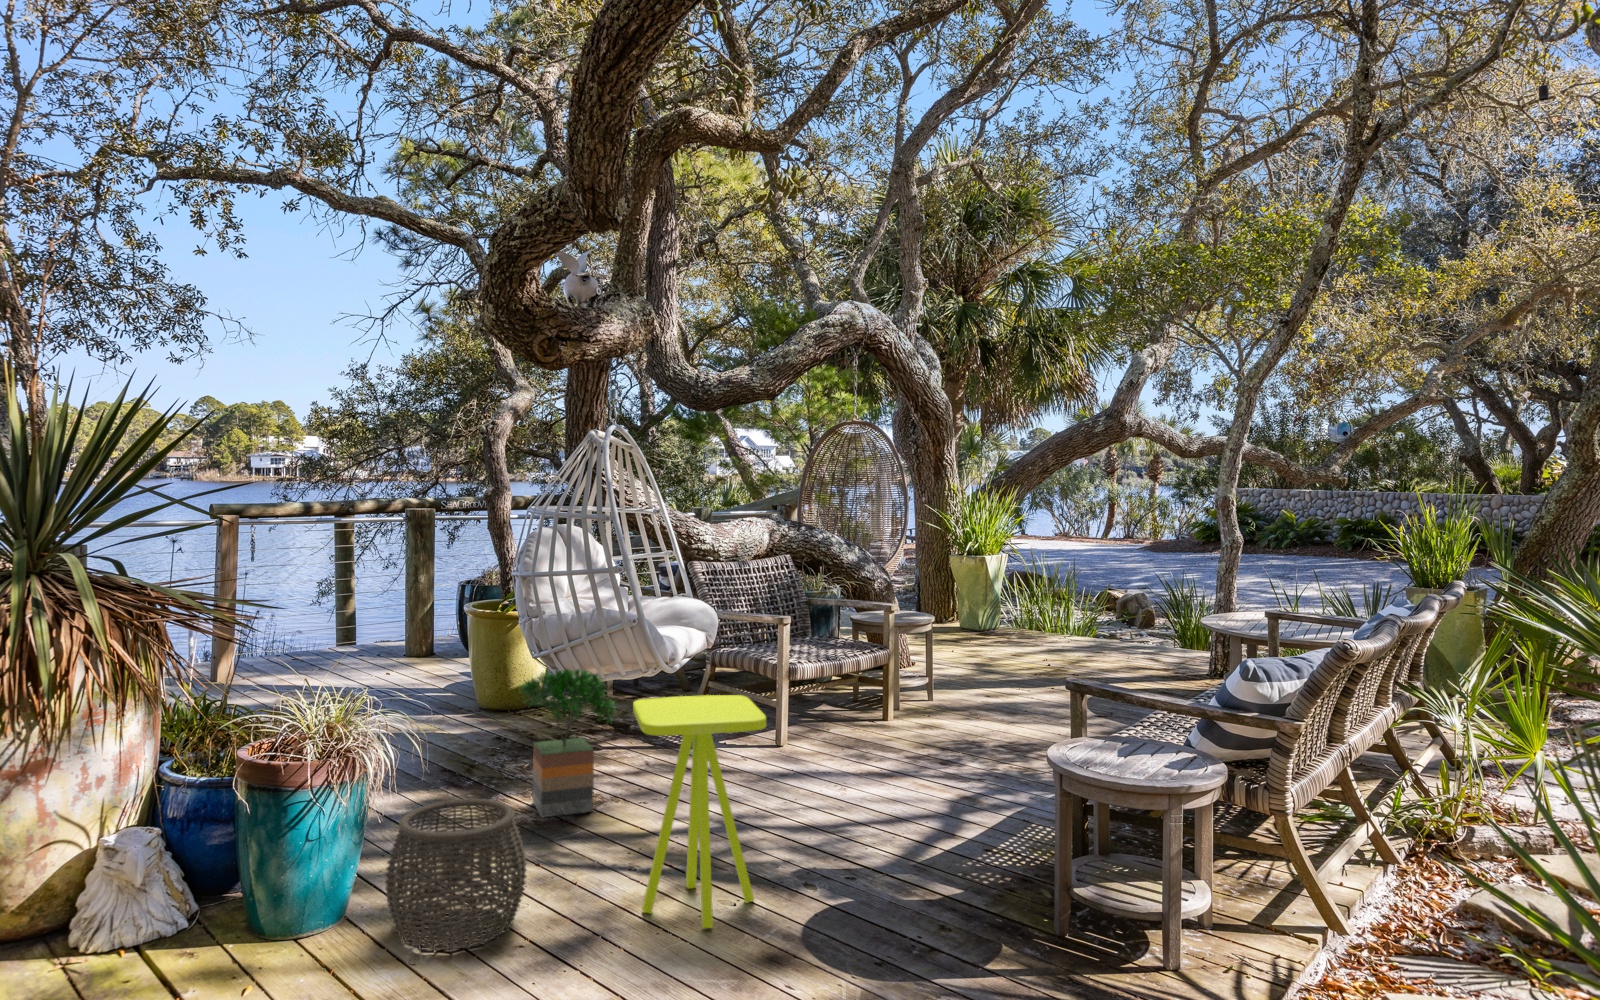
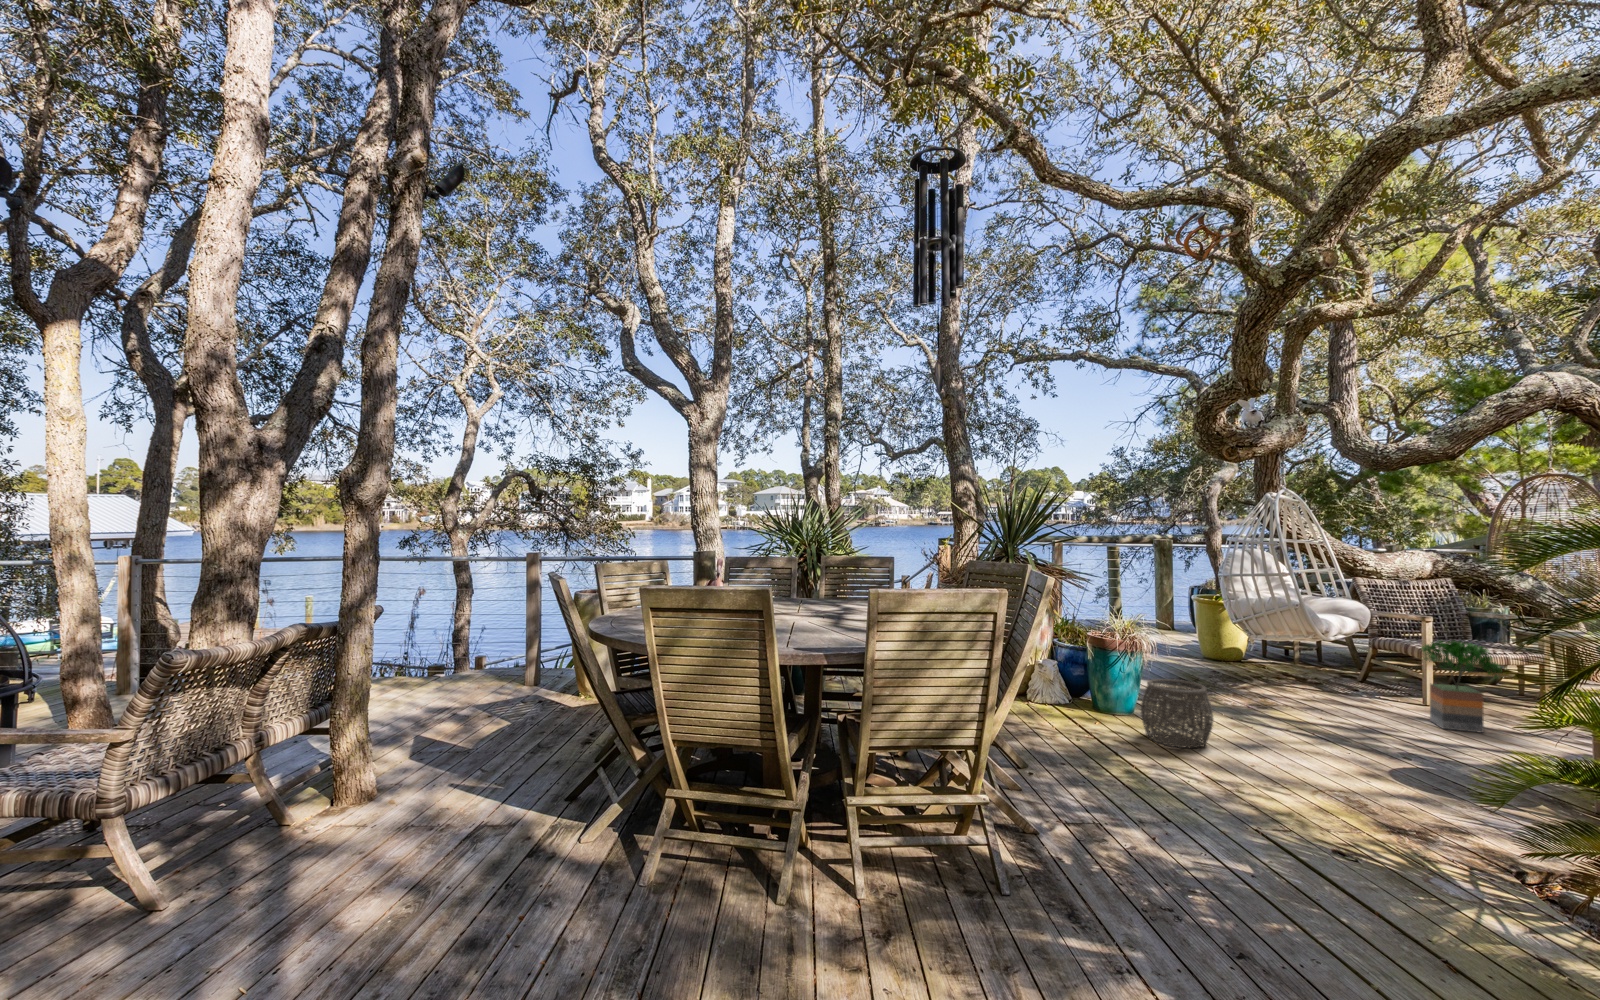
potted tree: present [519,669,615,818] -> present [1422,641,1500,733]
side table: present [633,695,766,928] -> none [1279,643,1365,772]

